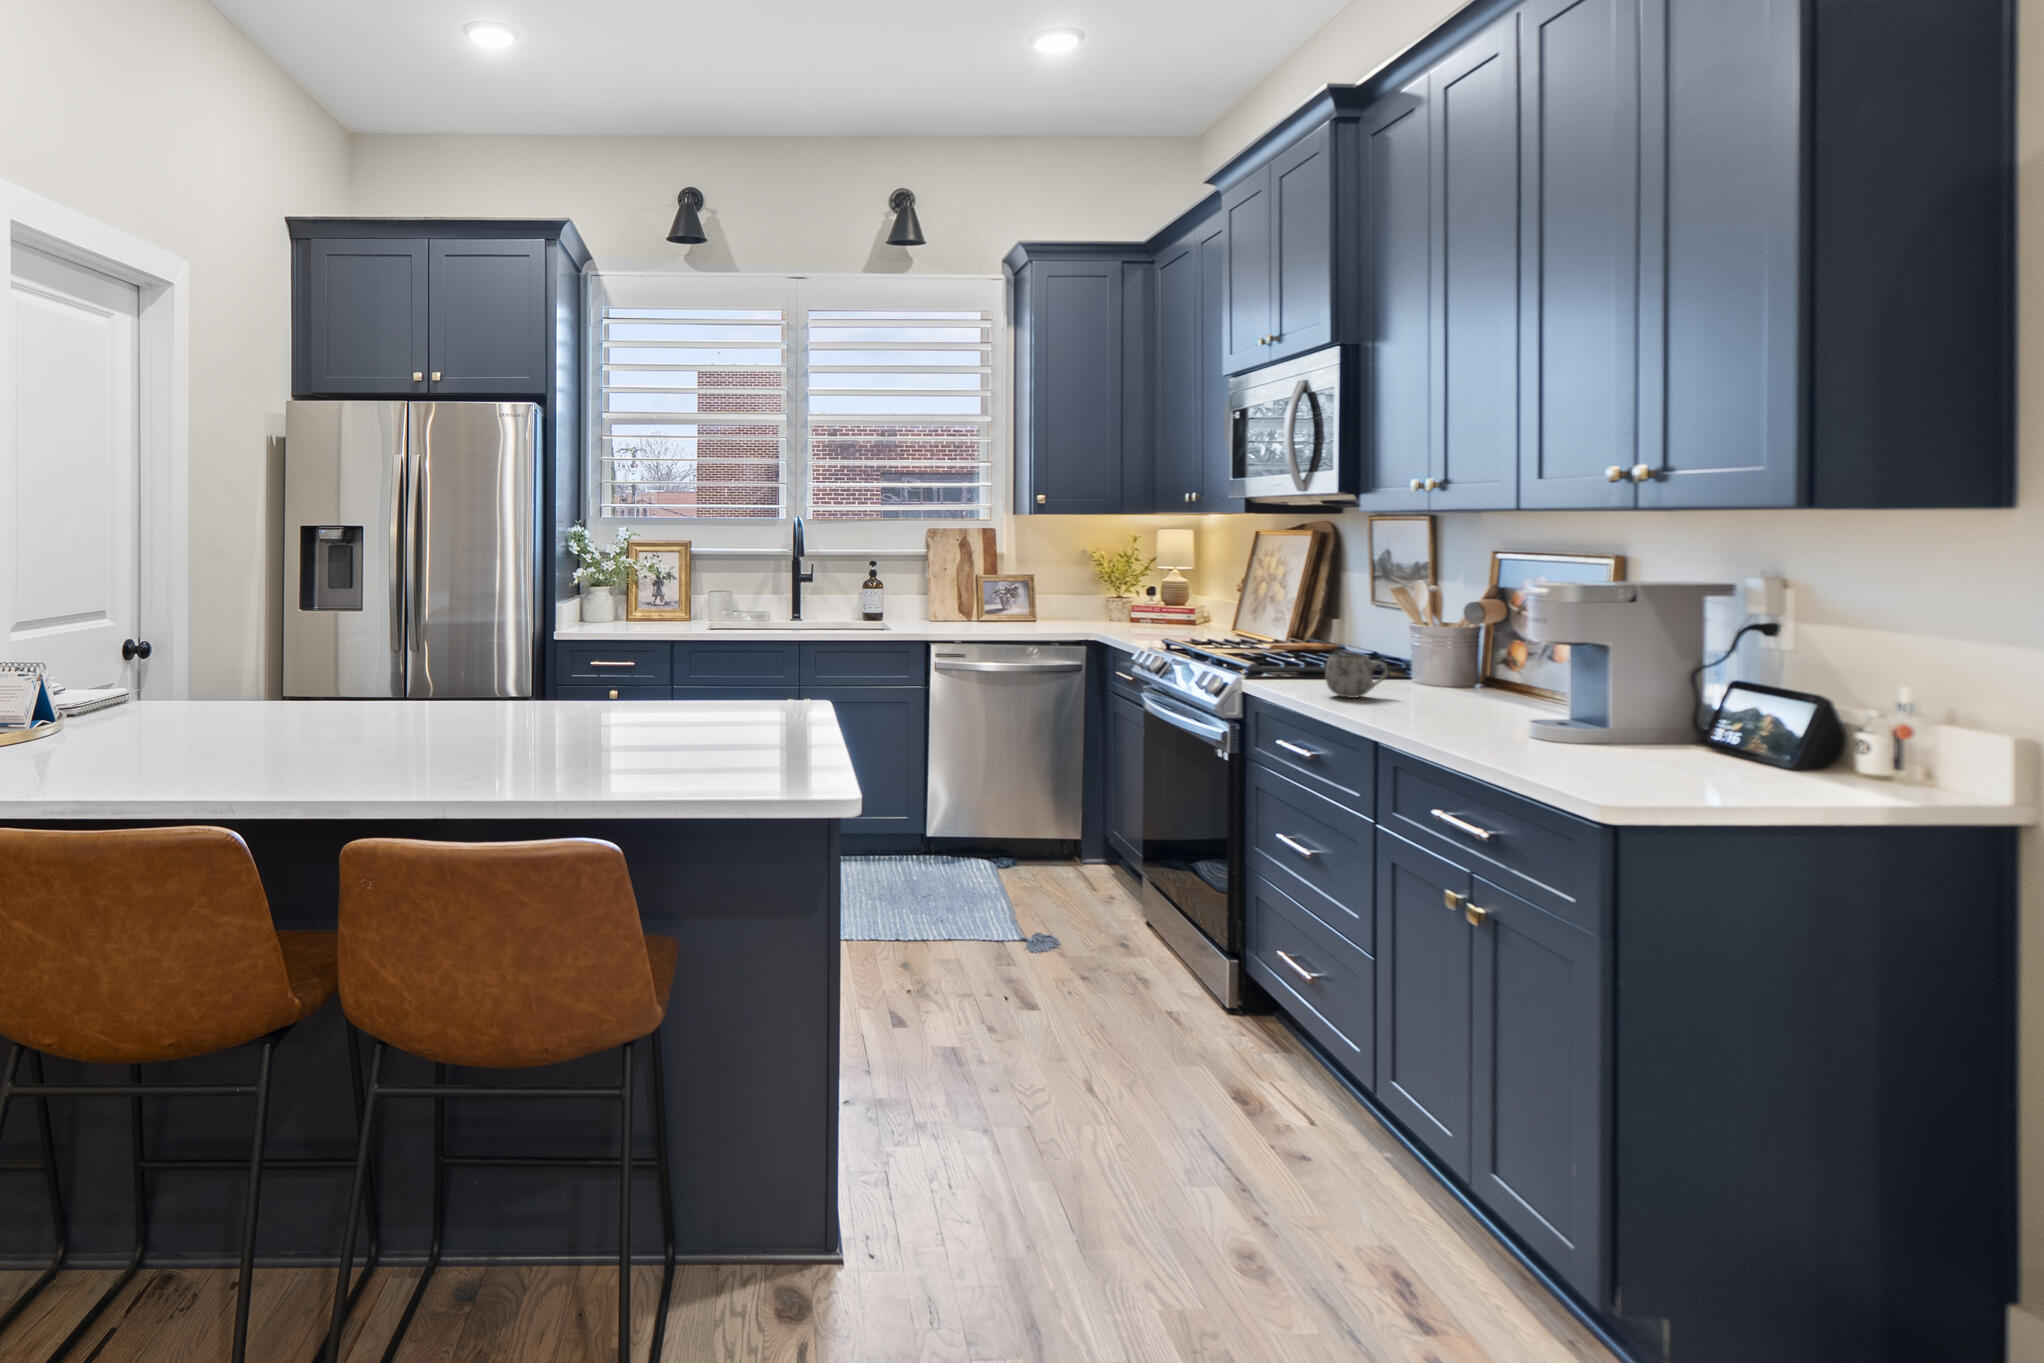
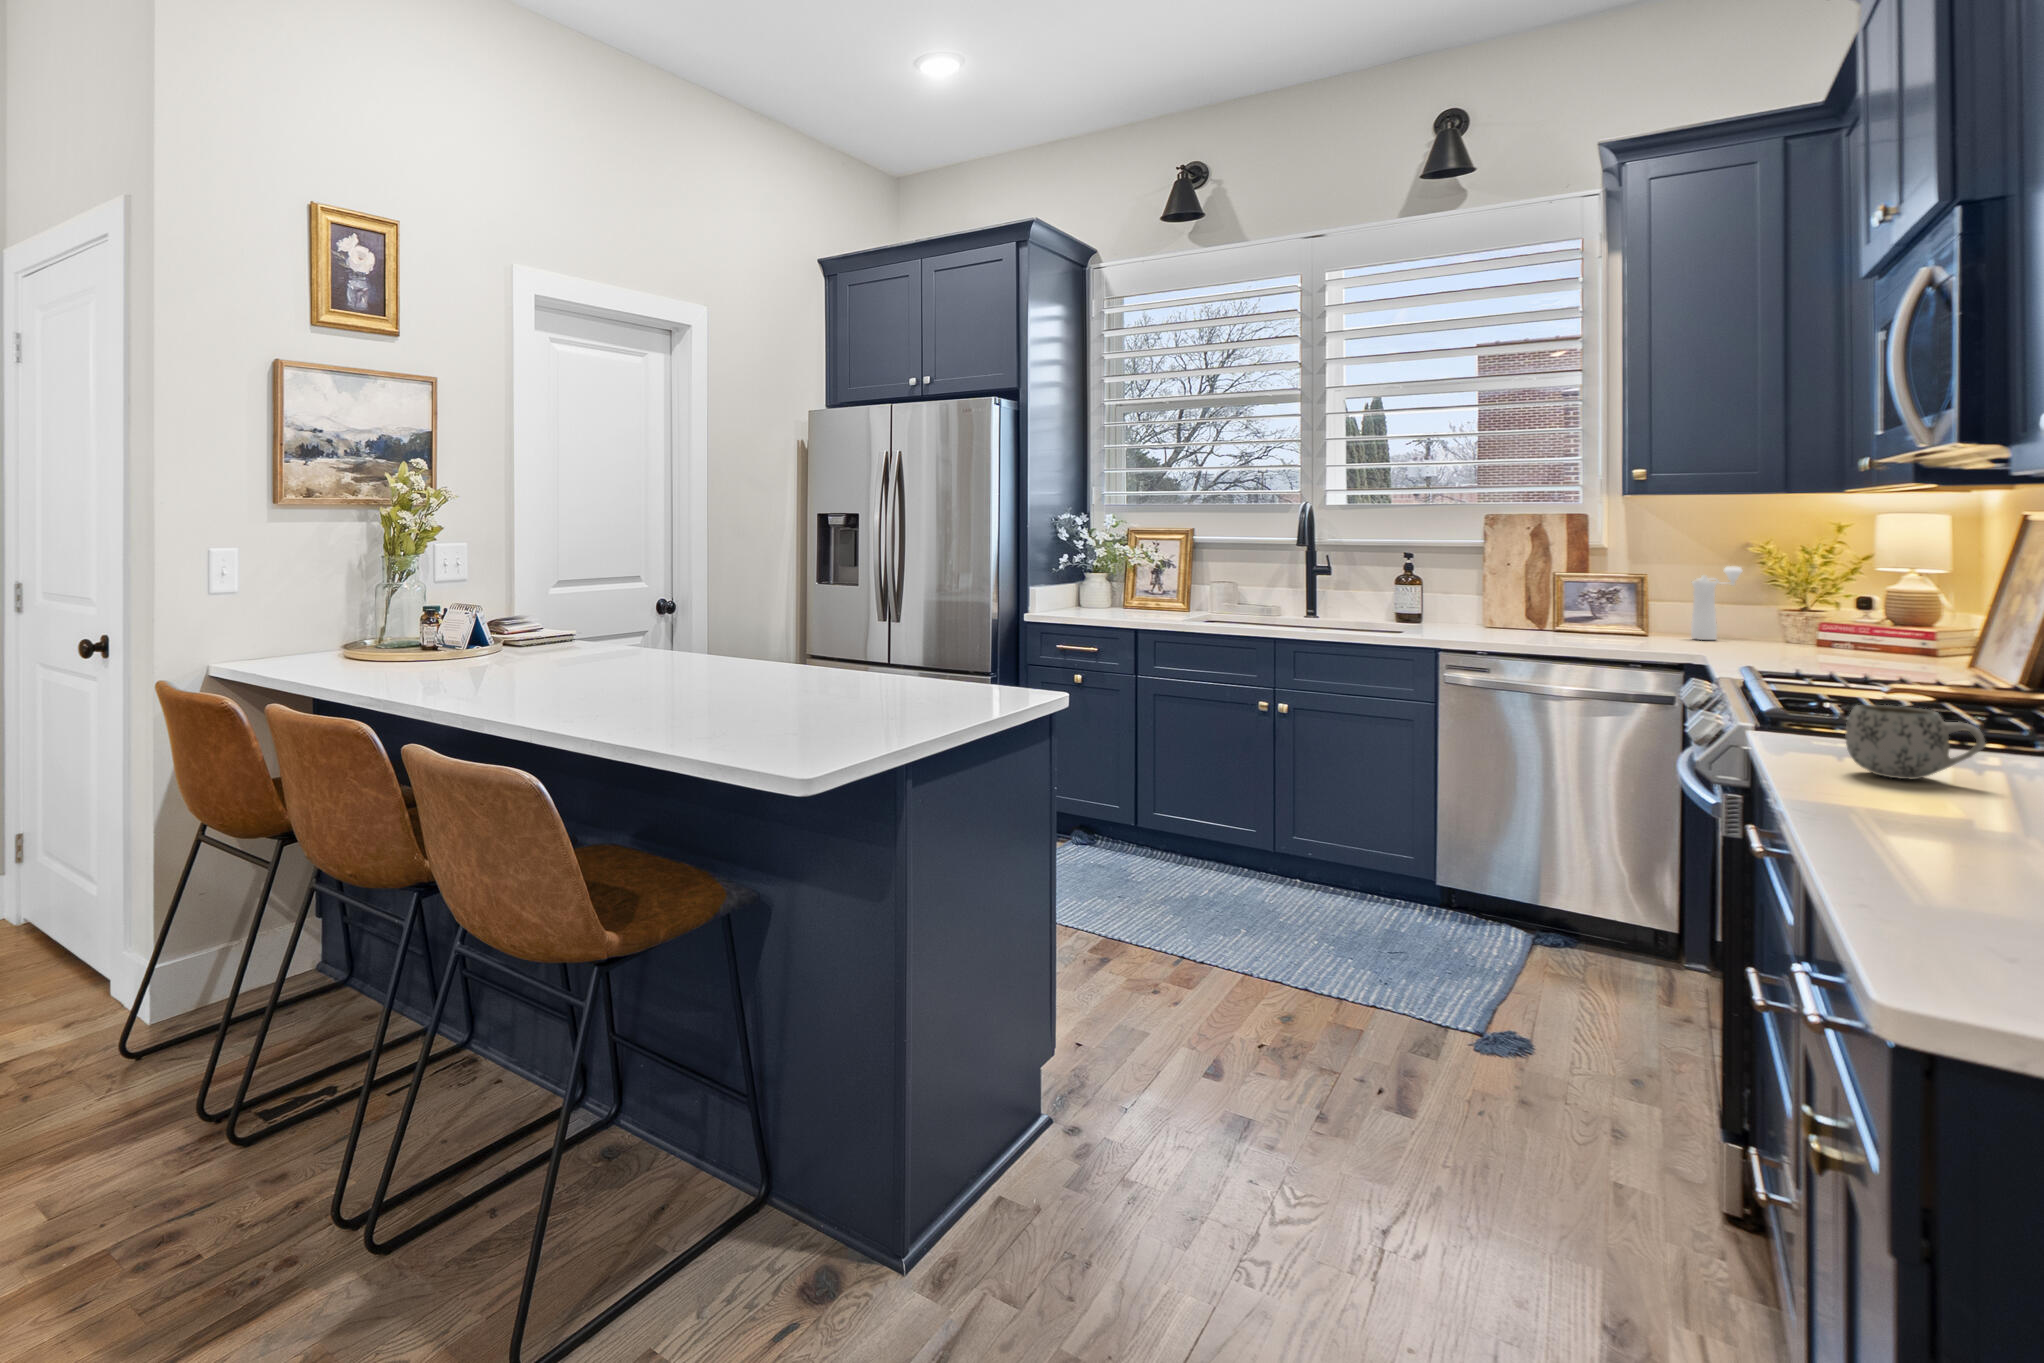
pepper mill: none [1064,567,1088,622] -> present [1691,567,1742,640]

